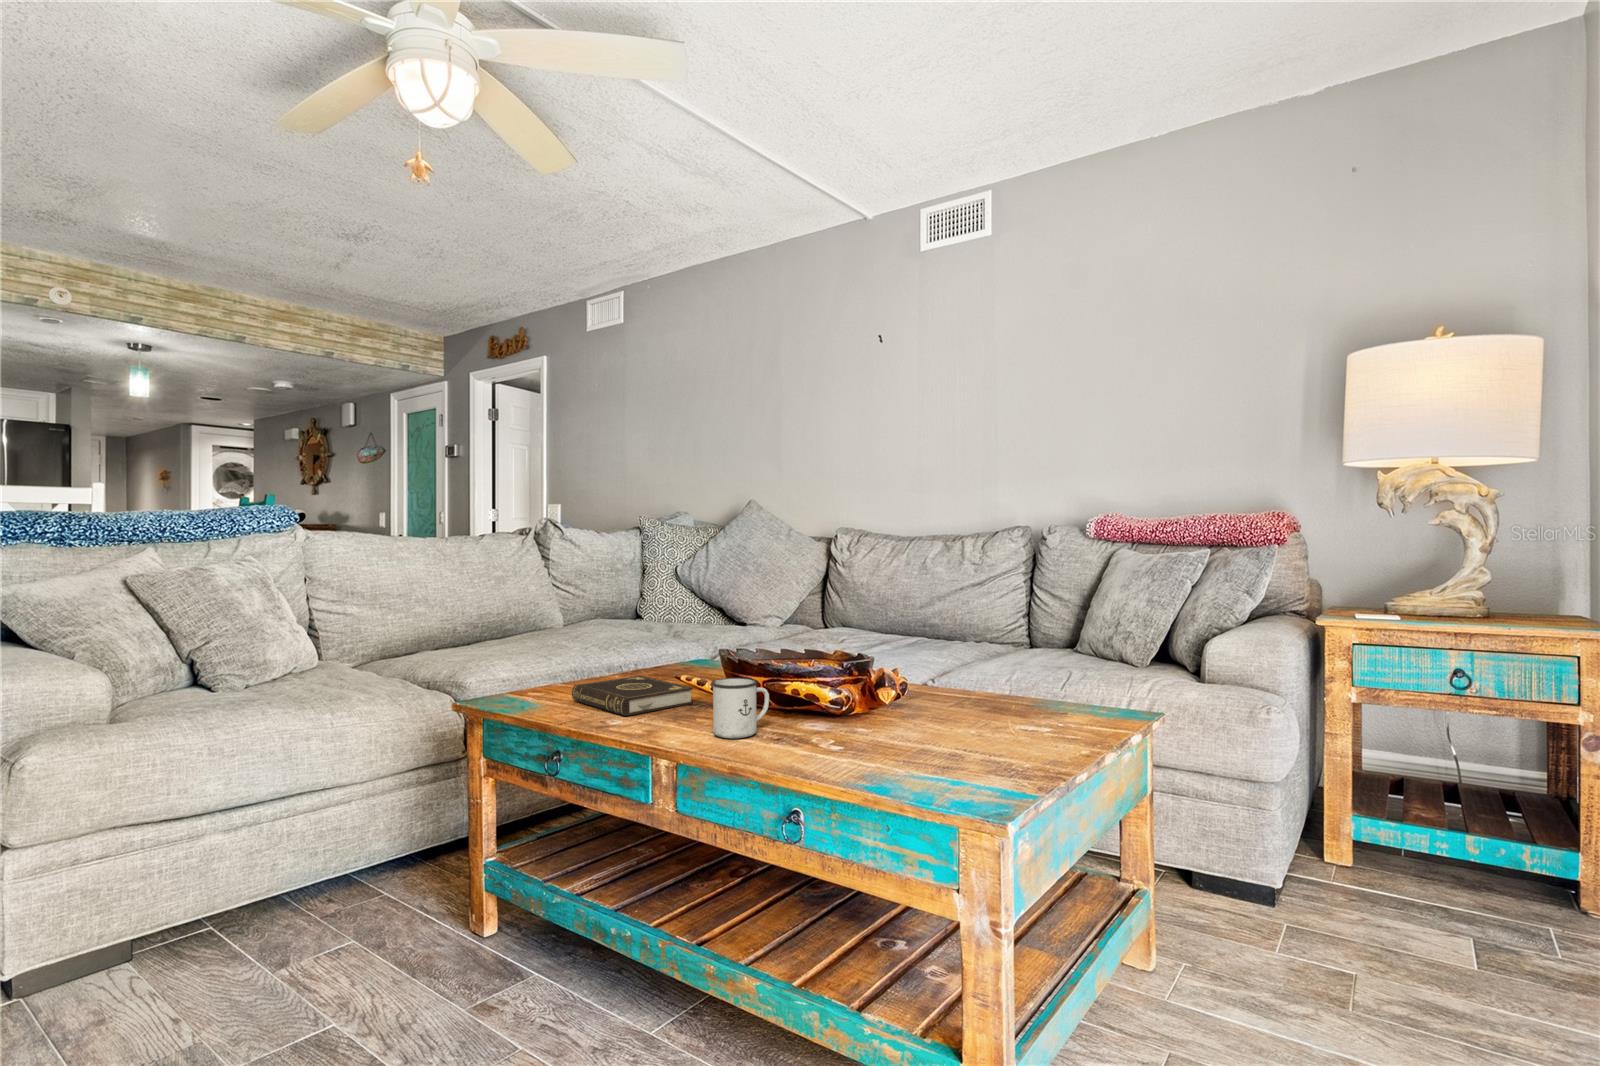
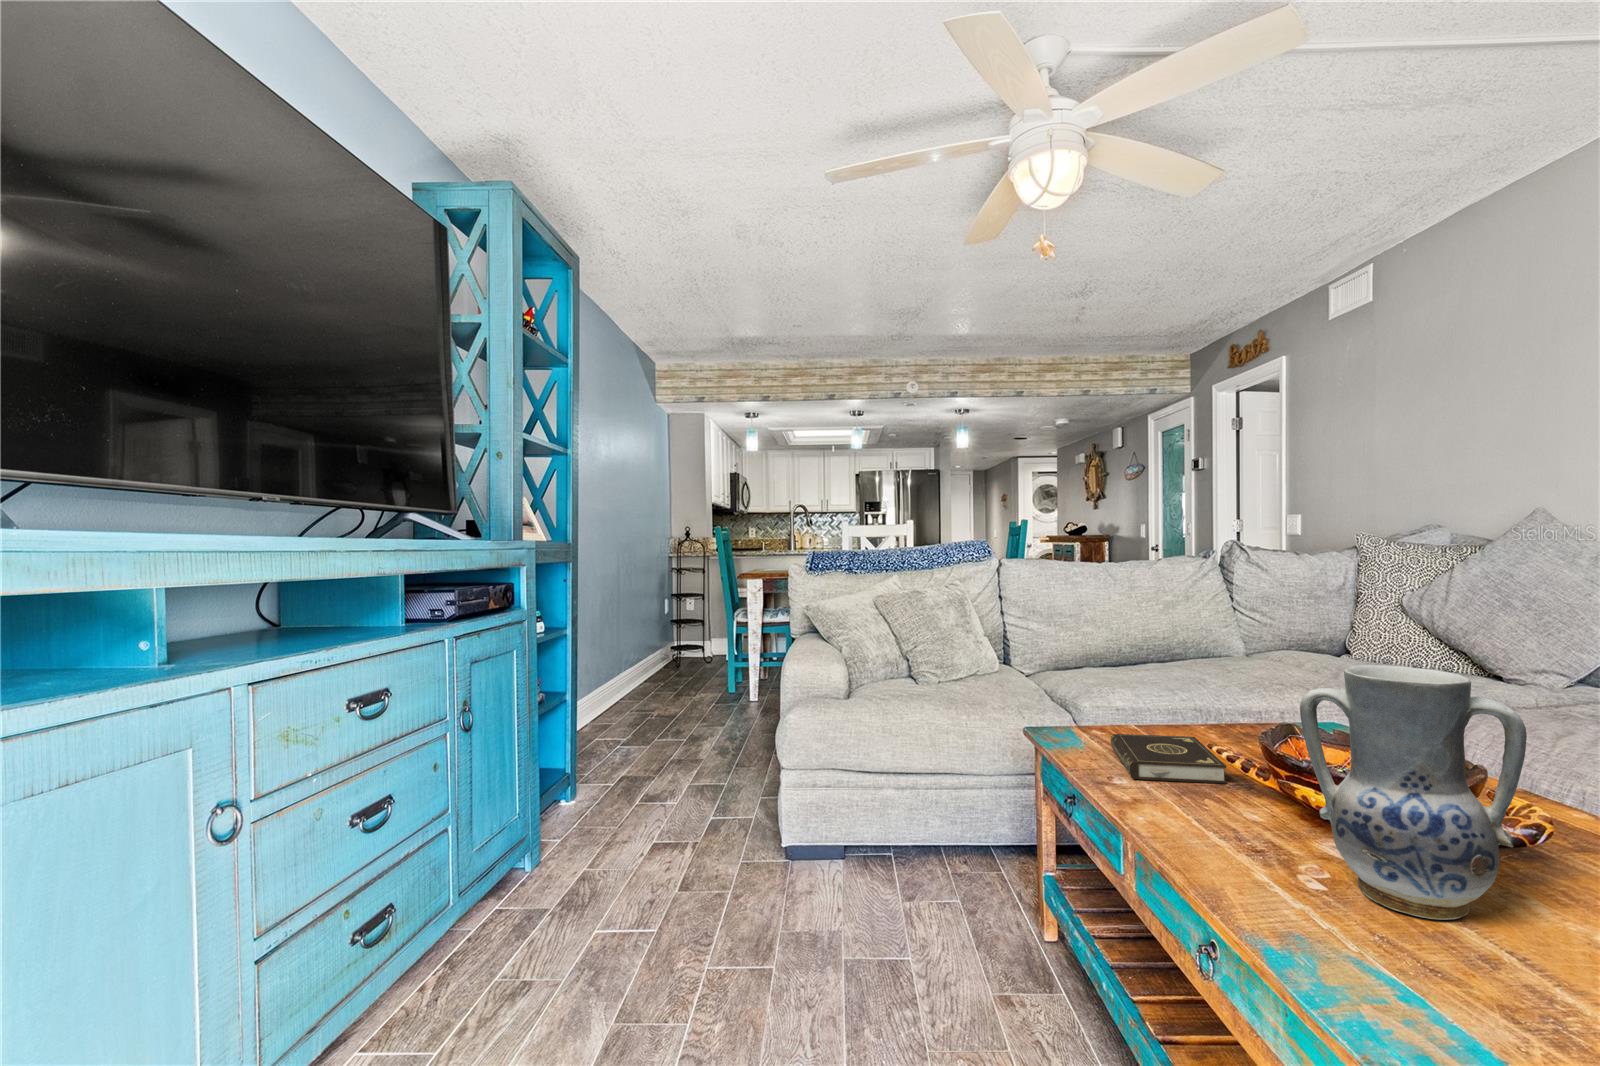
vase: none [815,571,929,740] -> present [1300,665,1527,920]
mug: present [712,678,769,738] -> none [1184,768,1268,844]

